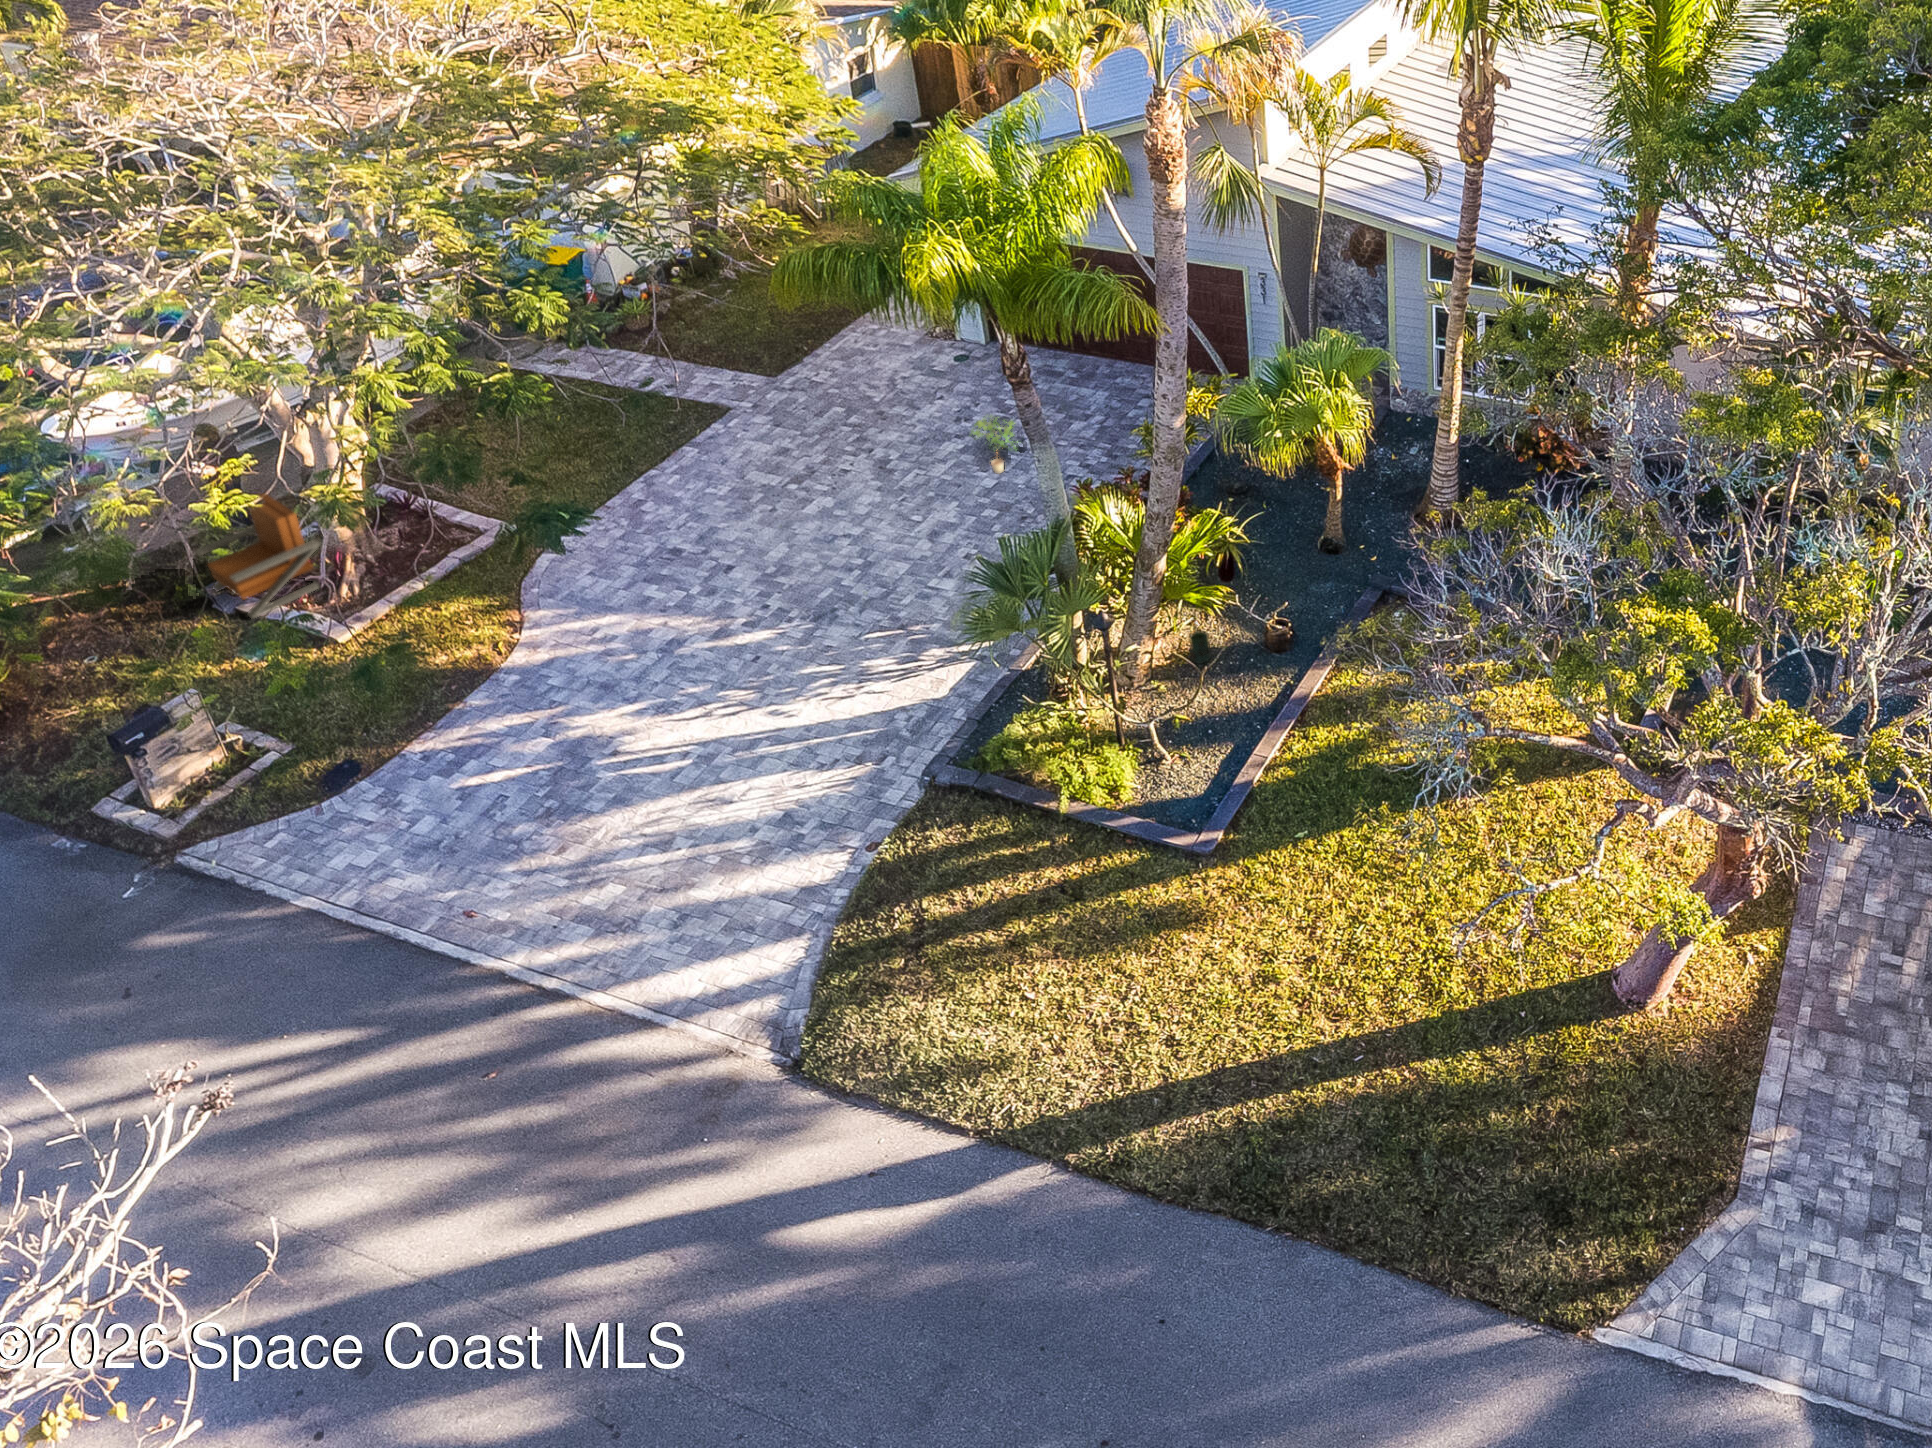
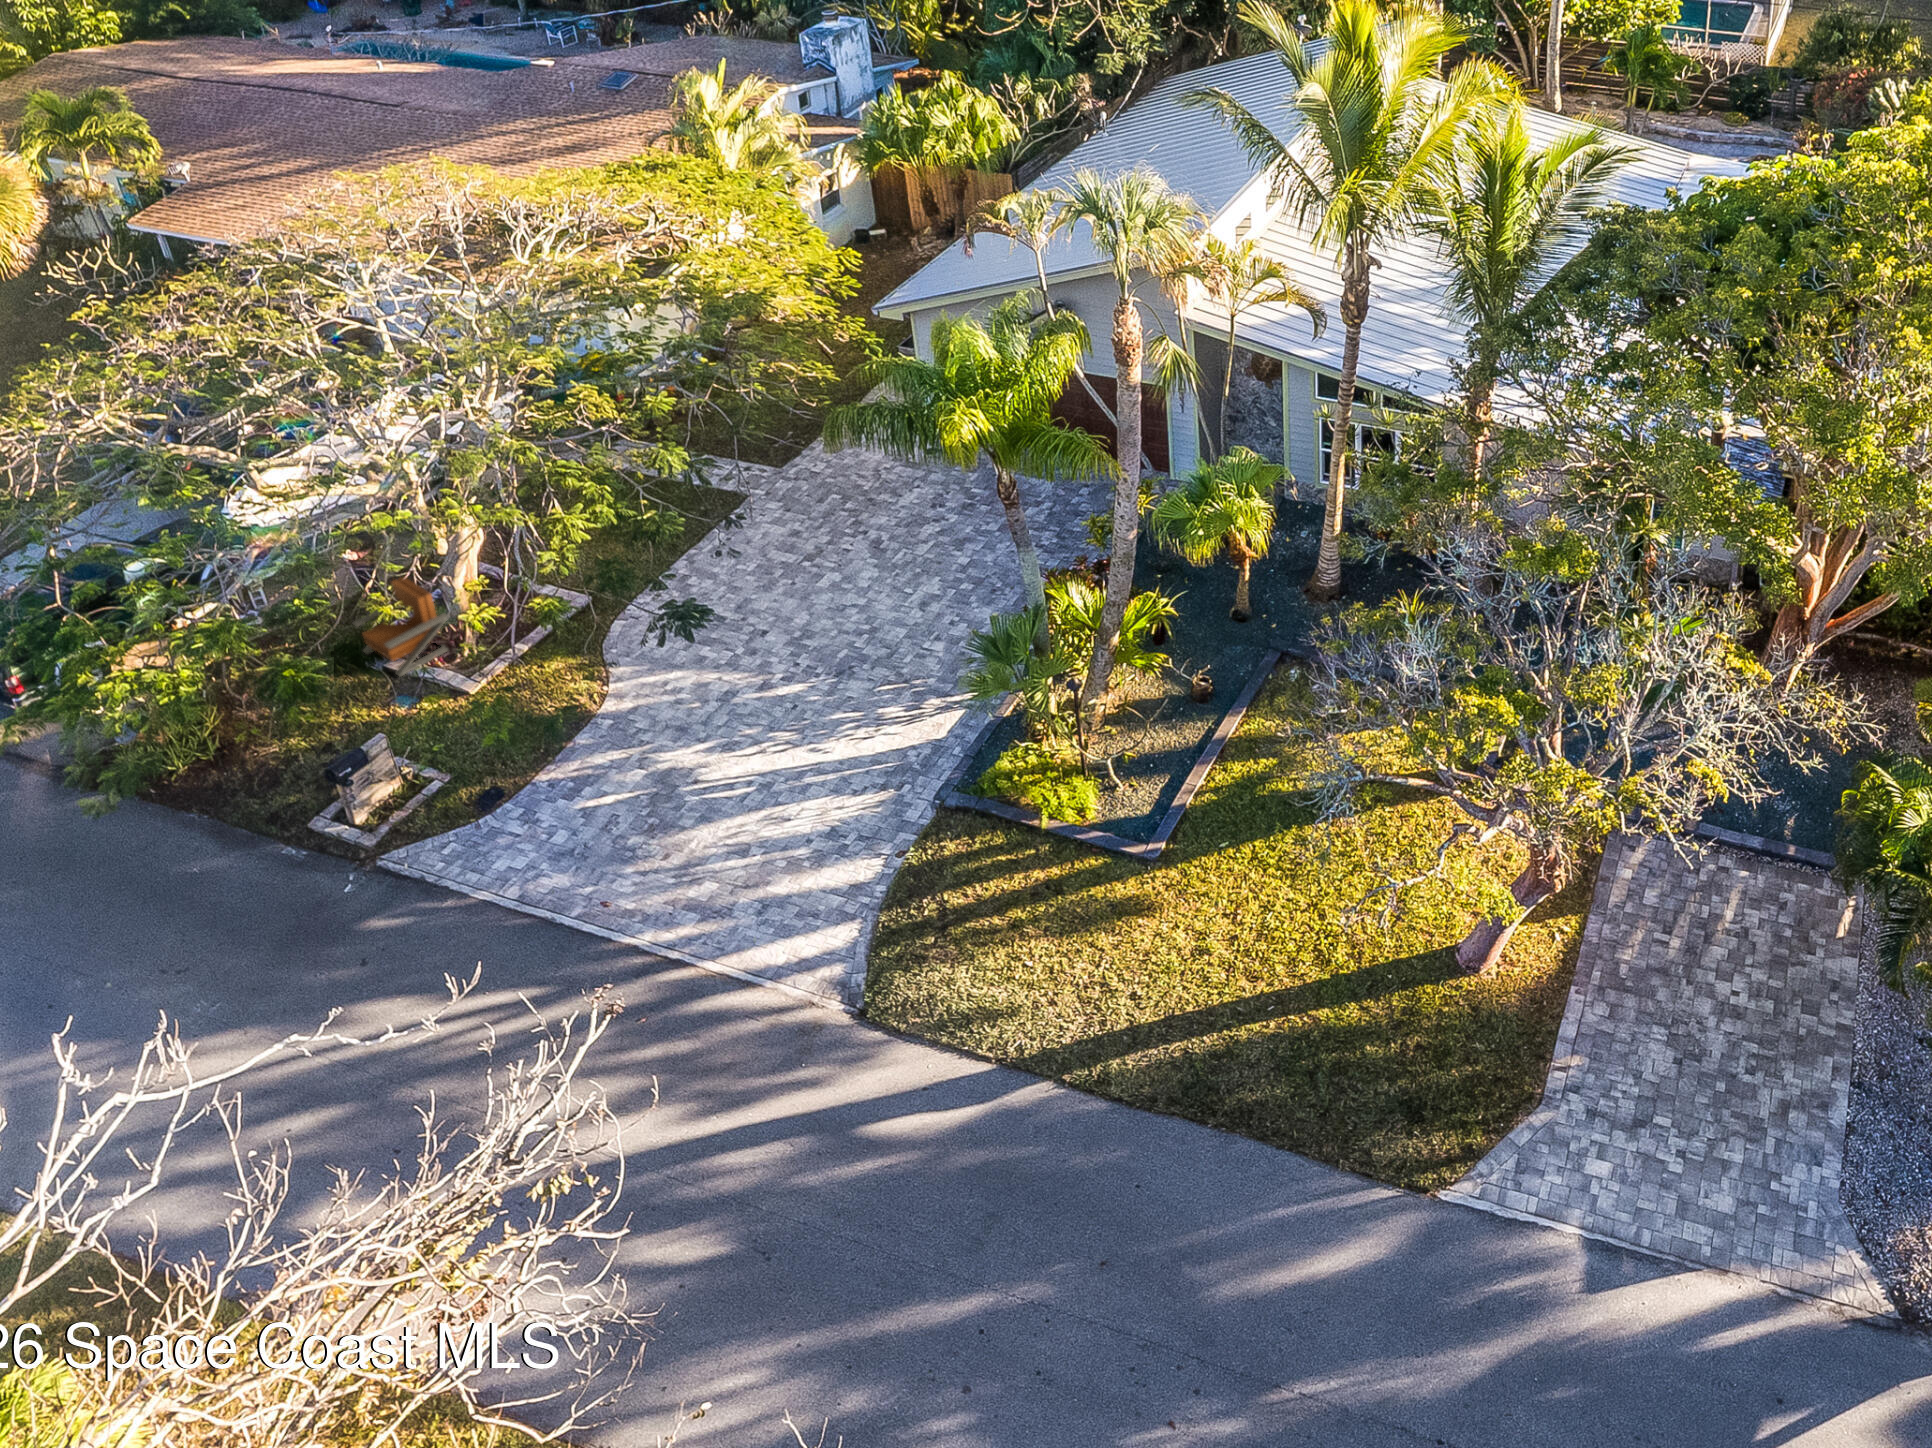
potted plant: present [971,418,1018,474] -> none [949,506,990,554]
watering can: present [1189,619,1211,664] -> none [1133,675,1149,711]

